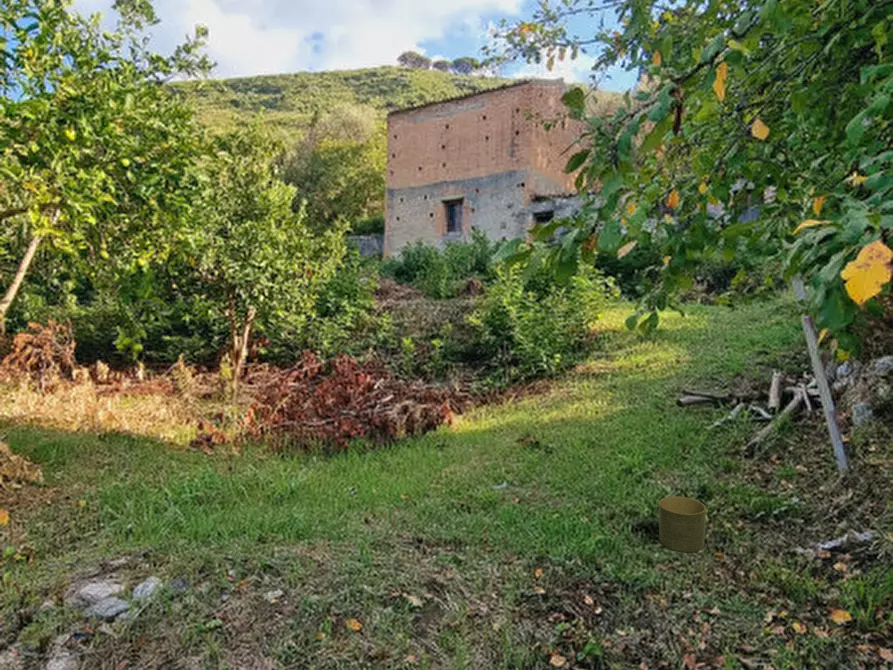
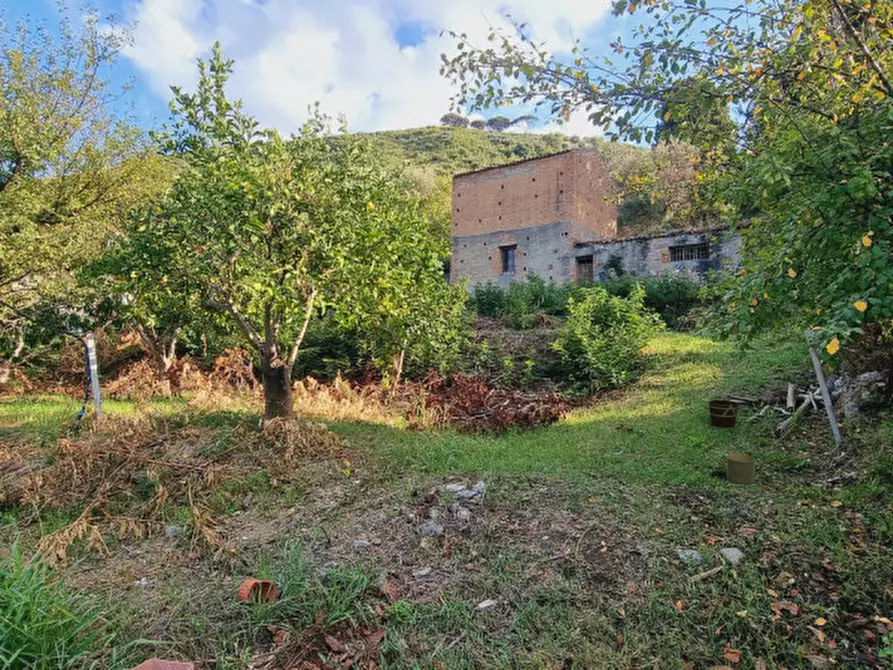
bucket: none [656,394,698,440] -> present [709,400,738,429]

